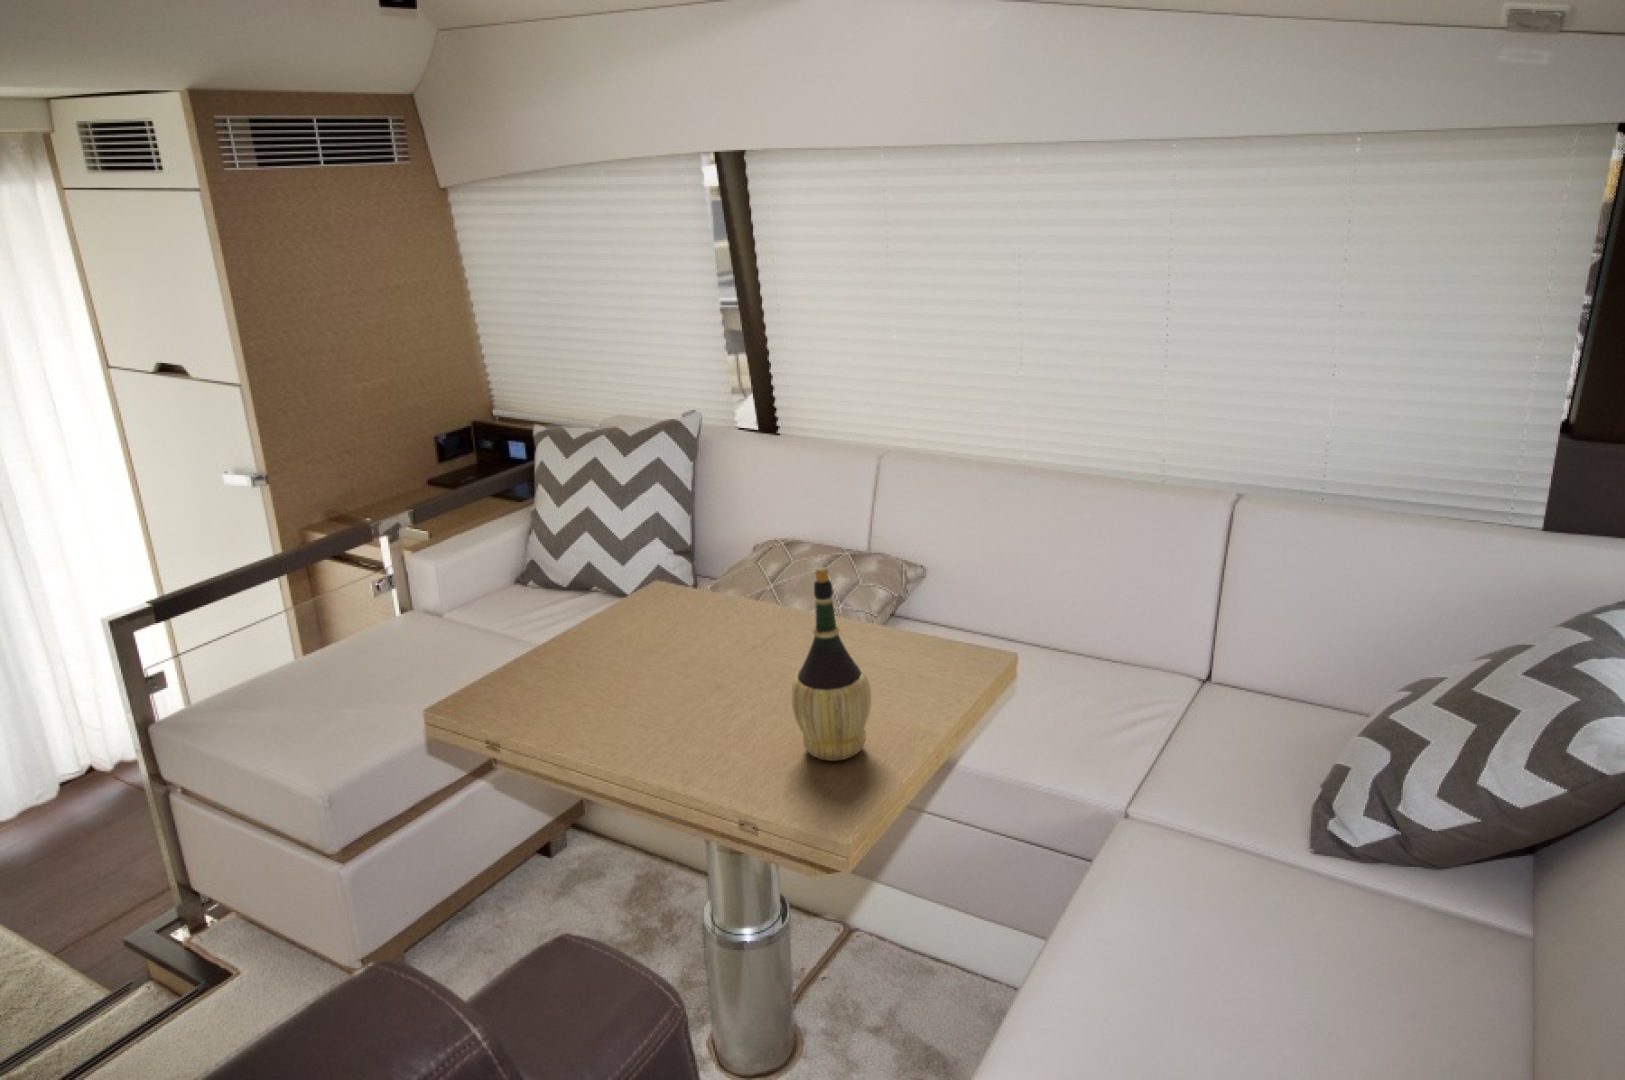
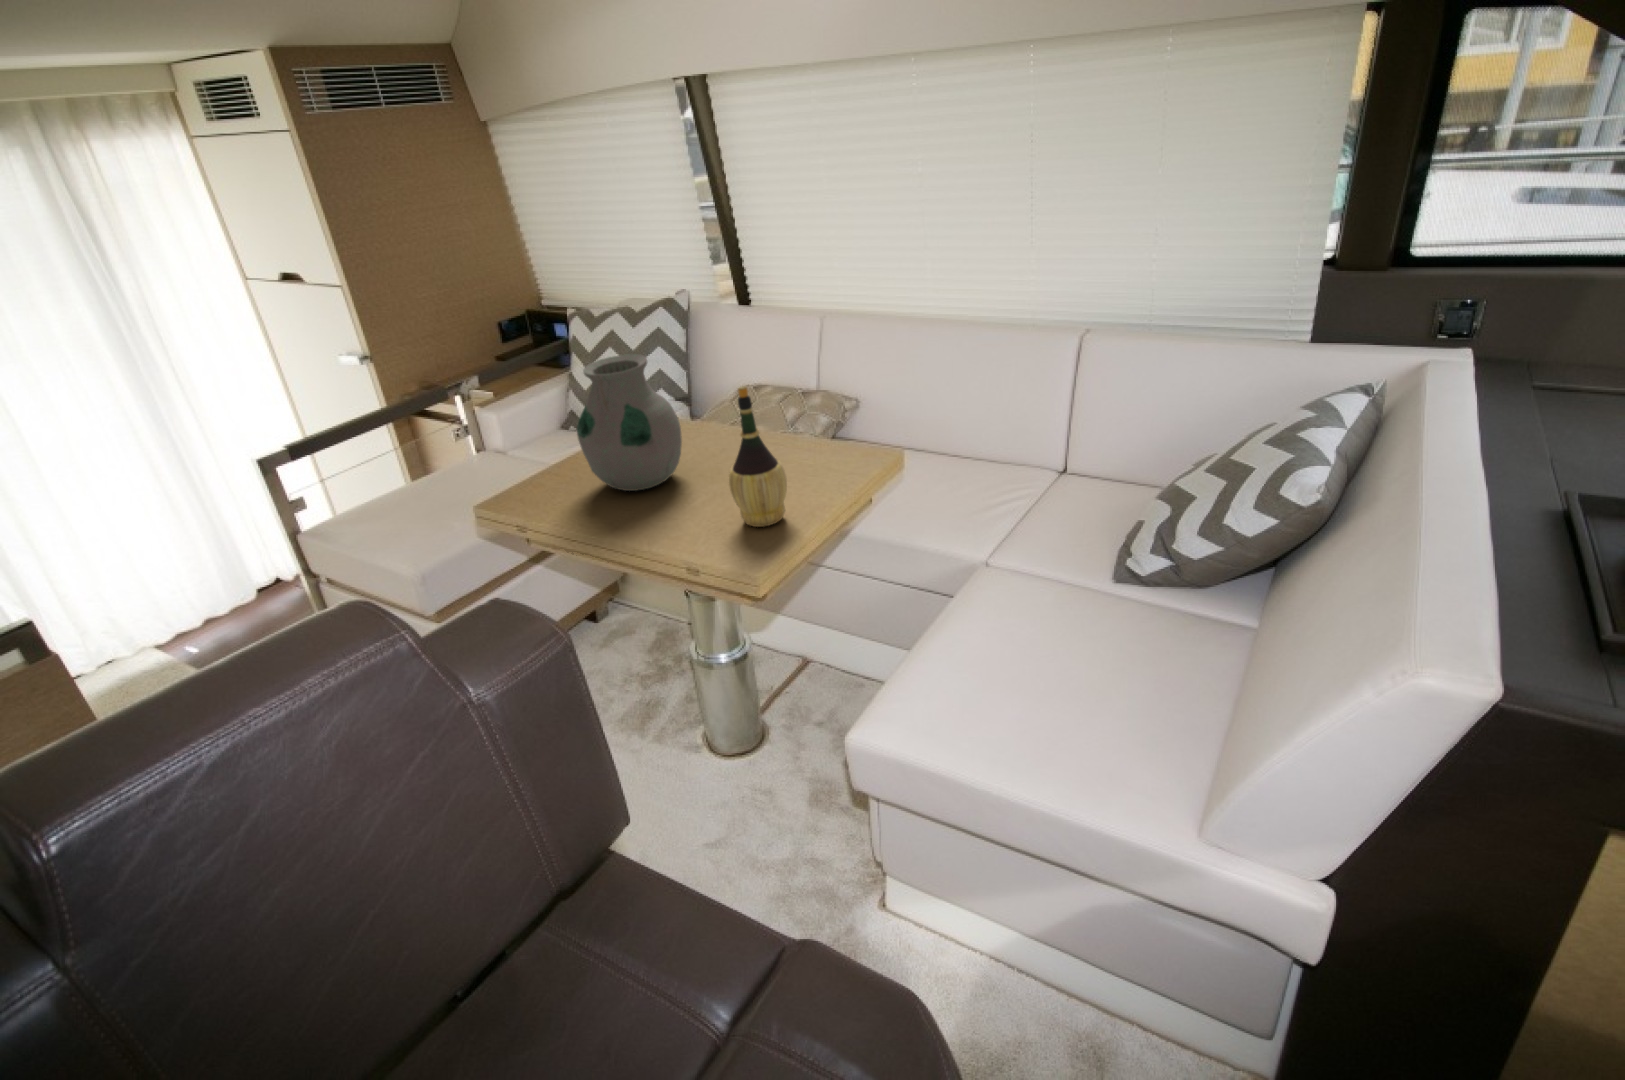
vase: none [572,507,713,694] -> present [577,354,682,491]

